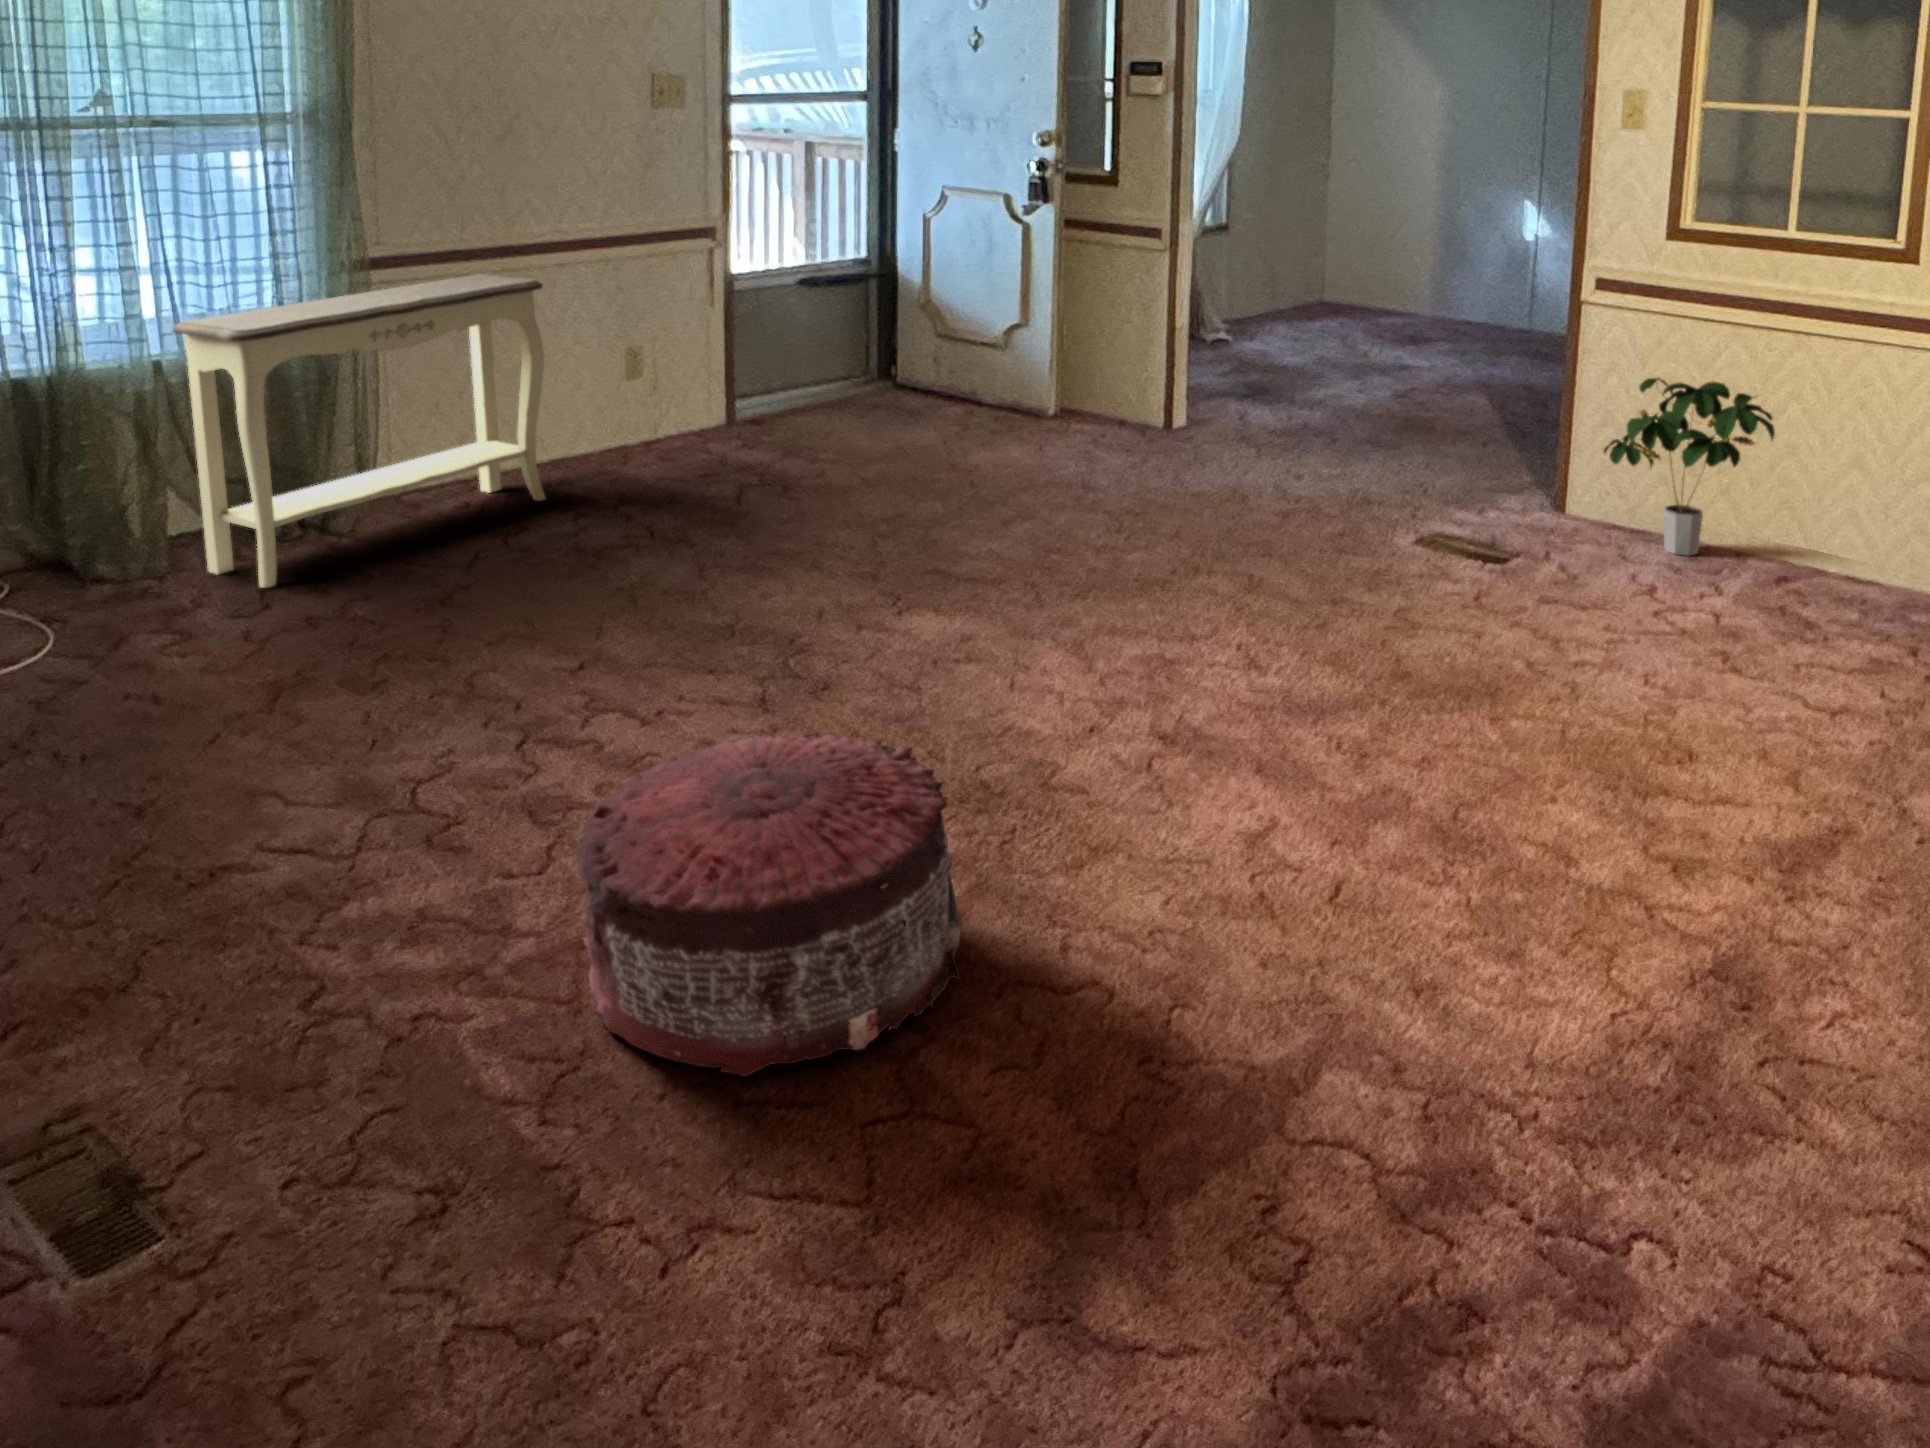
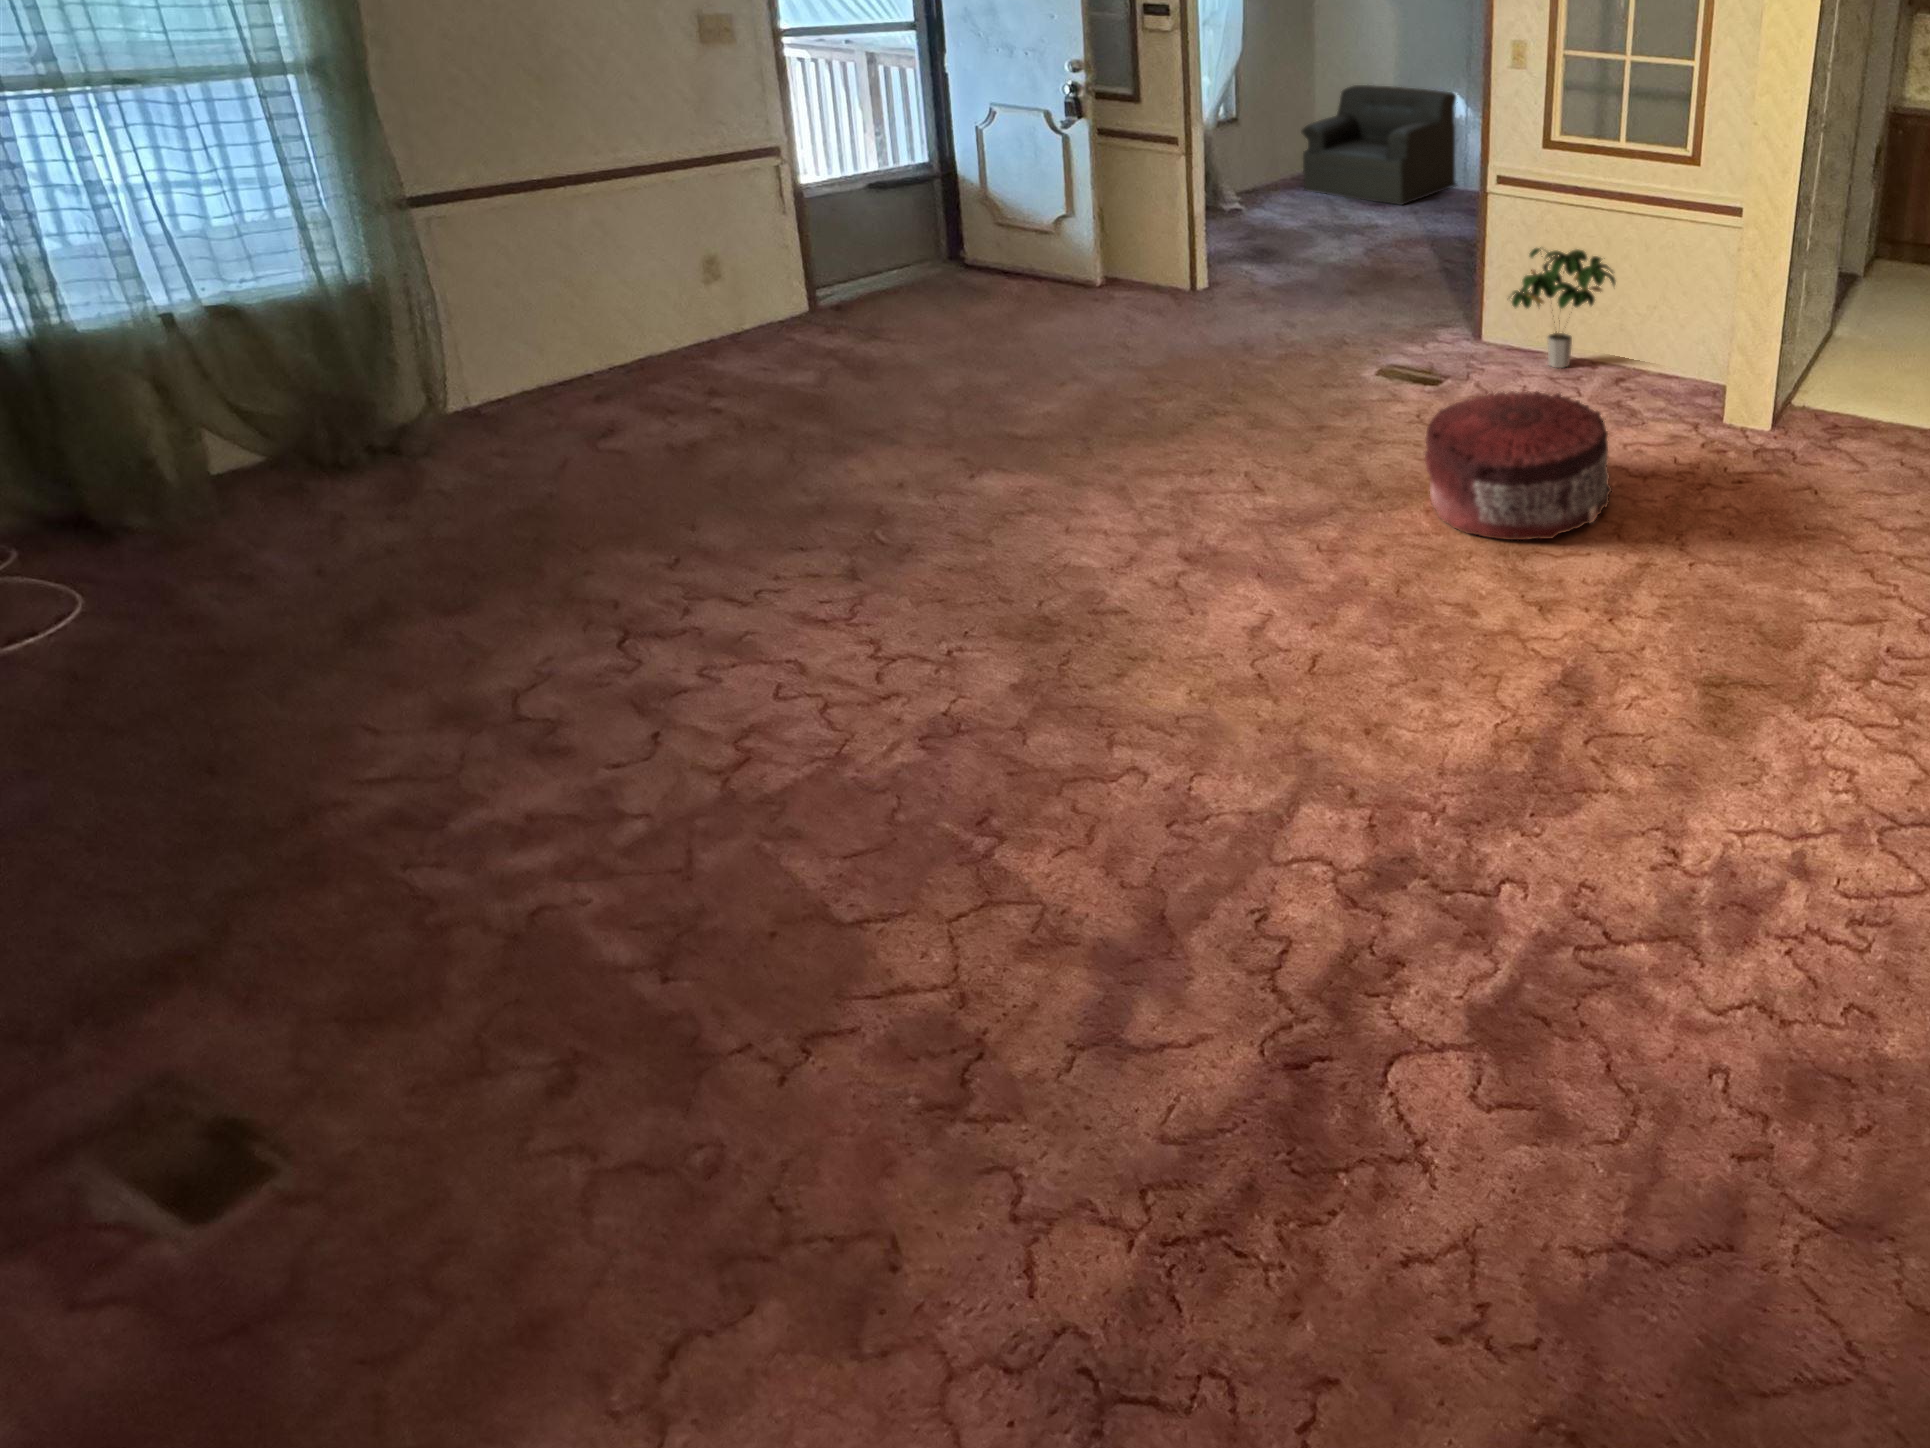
armchair: none [1302,187,1523,343] -> present [1301,85,1457,205]
console table: present [173,274,545,588] -> none [169,208,634,524]
pouf: present [577,731,961,1076] -> present [1425,391,1612,540]

